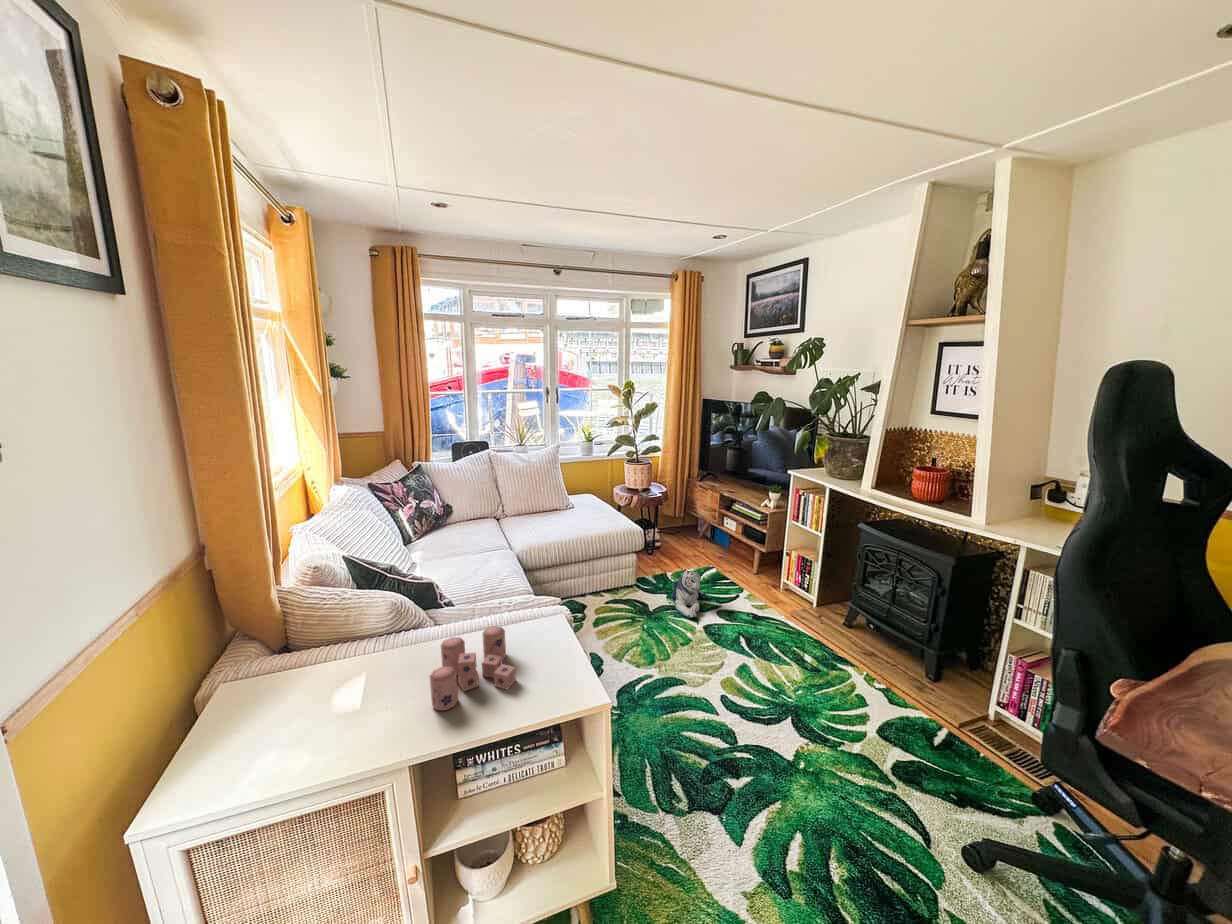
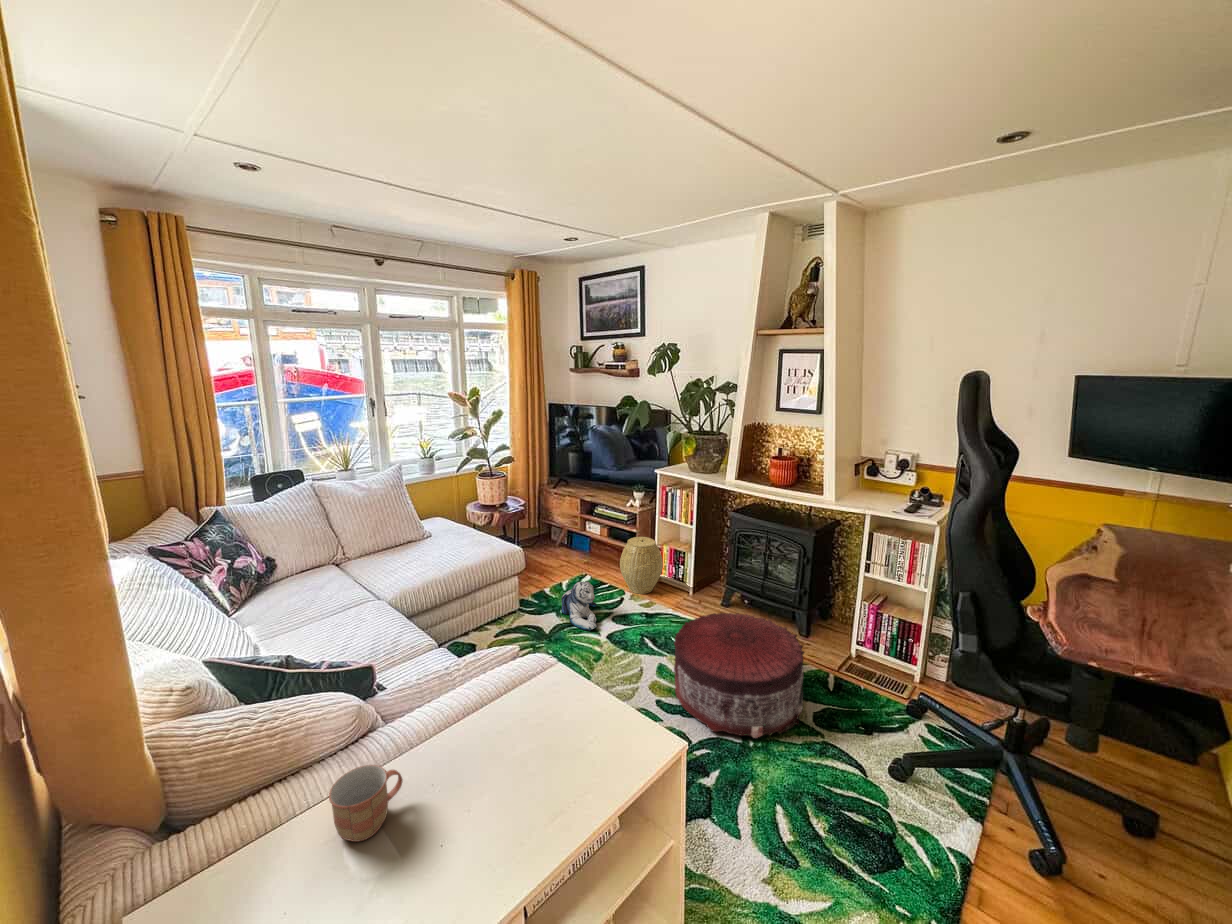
woven basket: none [740,538,786,597] -> present [620,537,663,594]
pouf: none [742,624,892,769] -> present [674,613,804,738]
candle: present [430,626,516,710] -> none [462,694,563,824]
mug: none [340,643,395,691] -> present [329,765,403,842]

